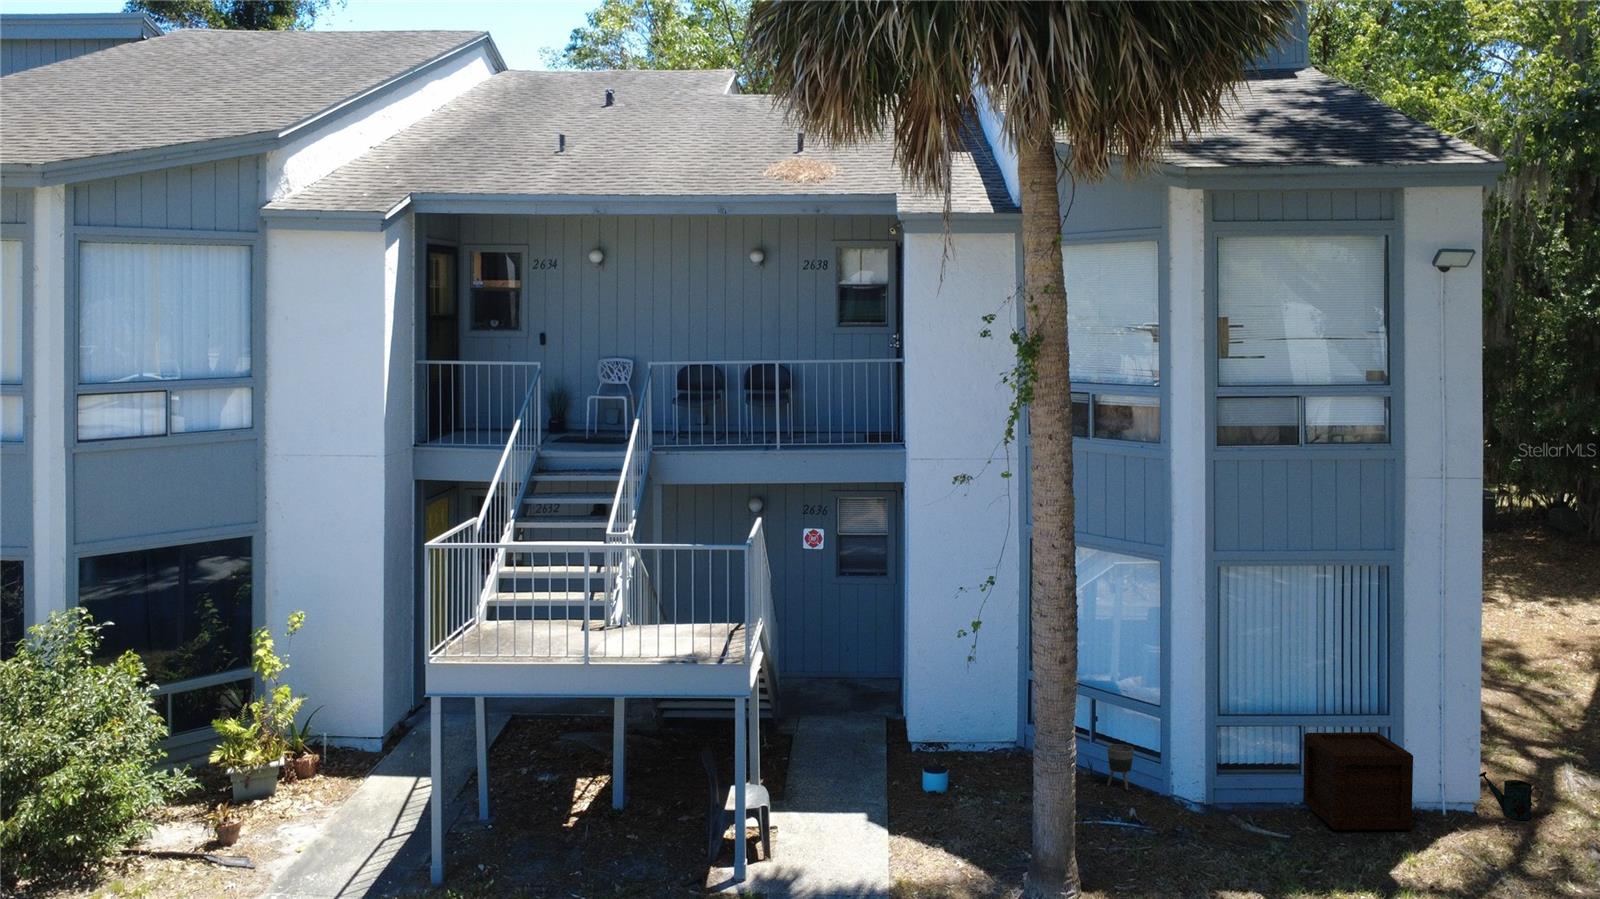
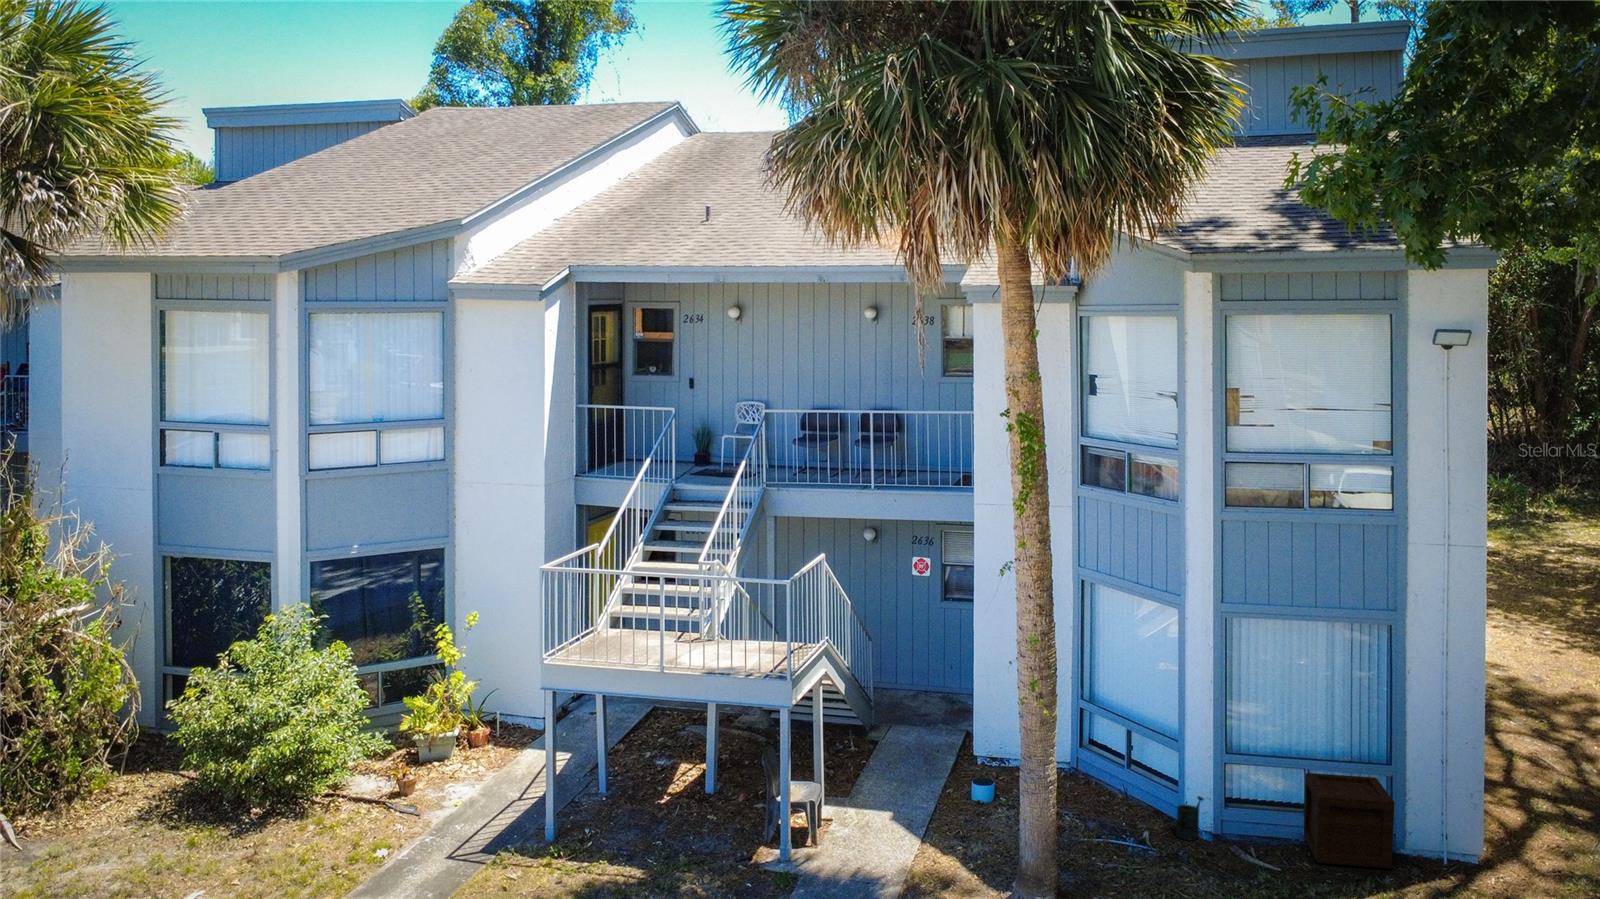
planter: present [1107,744,1134,790] -> none [1129,769,1153,811]
watering can: present [1479,772,1542,820] -> present [1177,796,1204,841]

